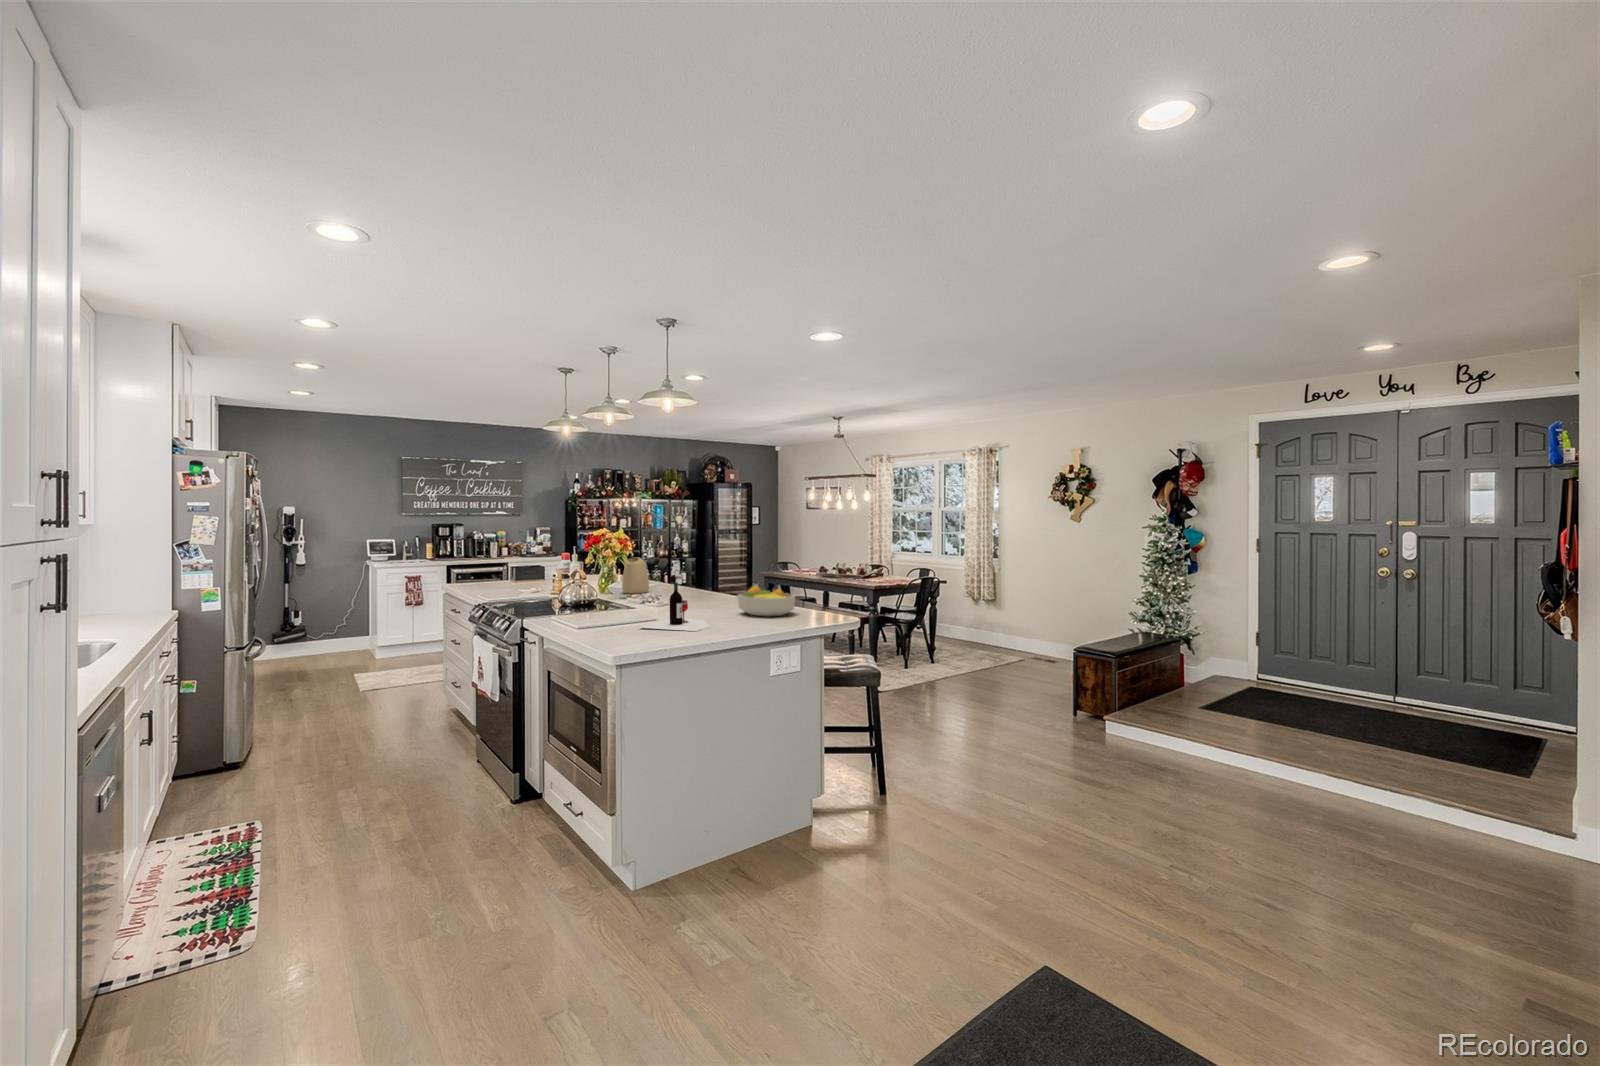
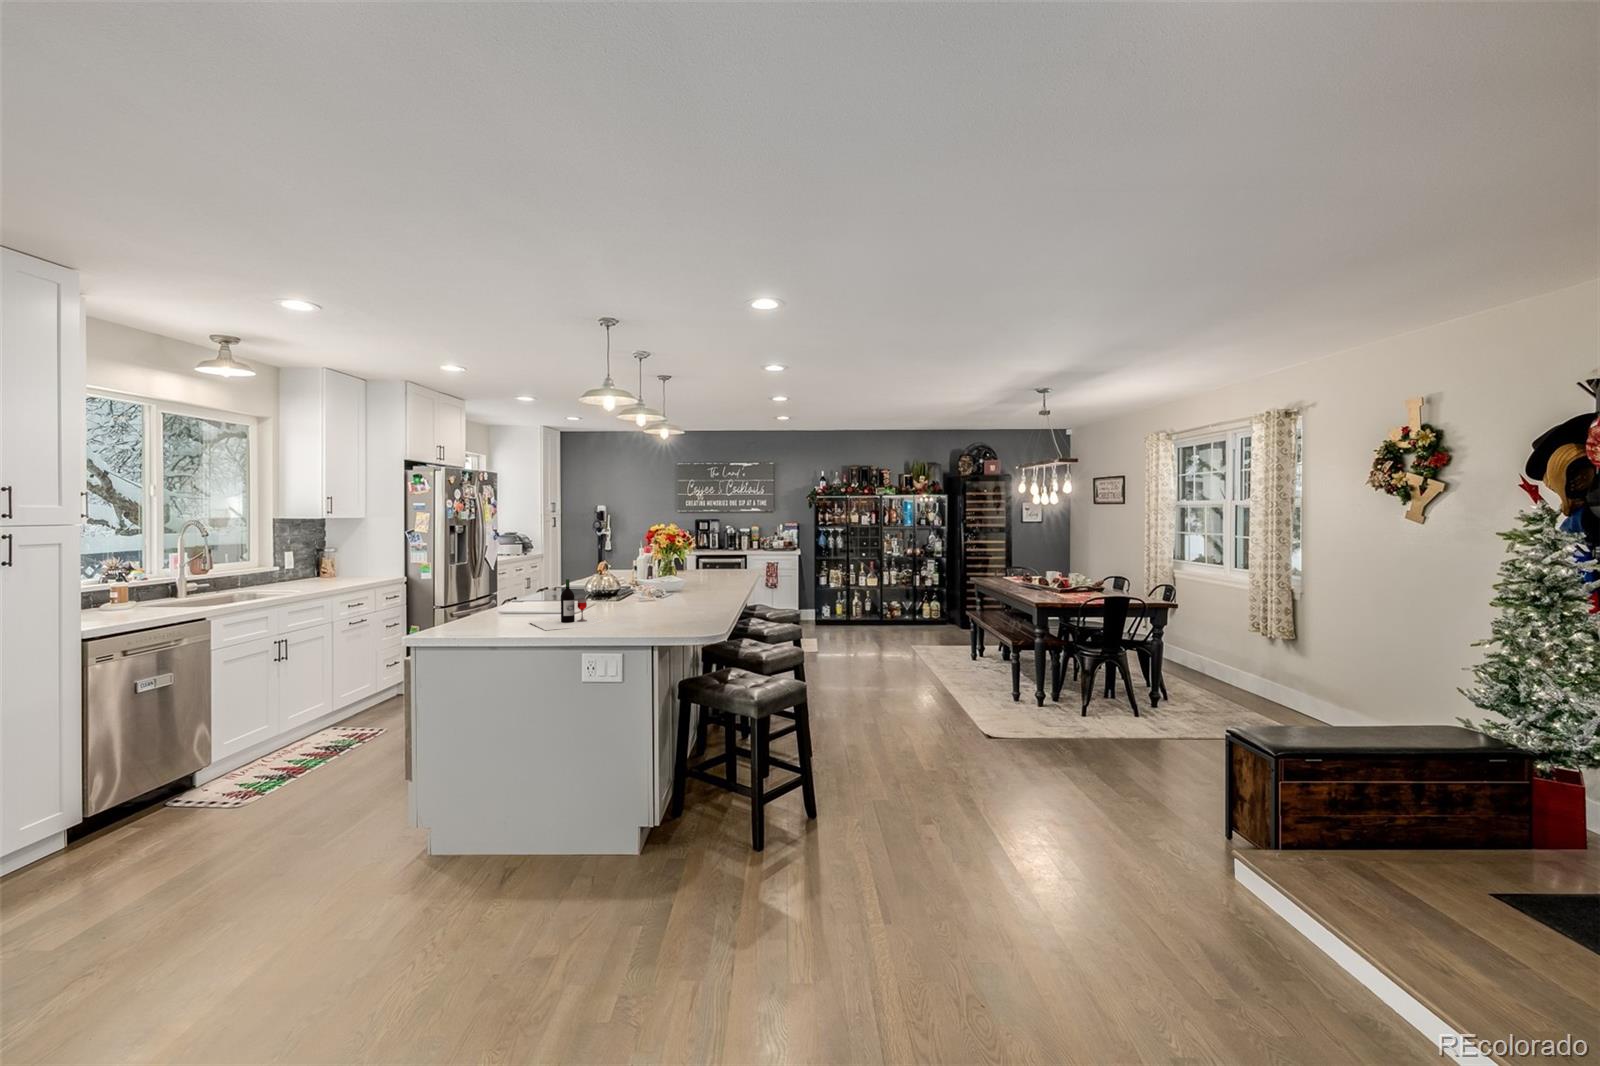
kettle: present [622,557,649,594] -> none [684,554,717,591]
fruit bowl: present [738,586,796,616] -> none [645,588,703,624]

